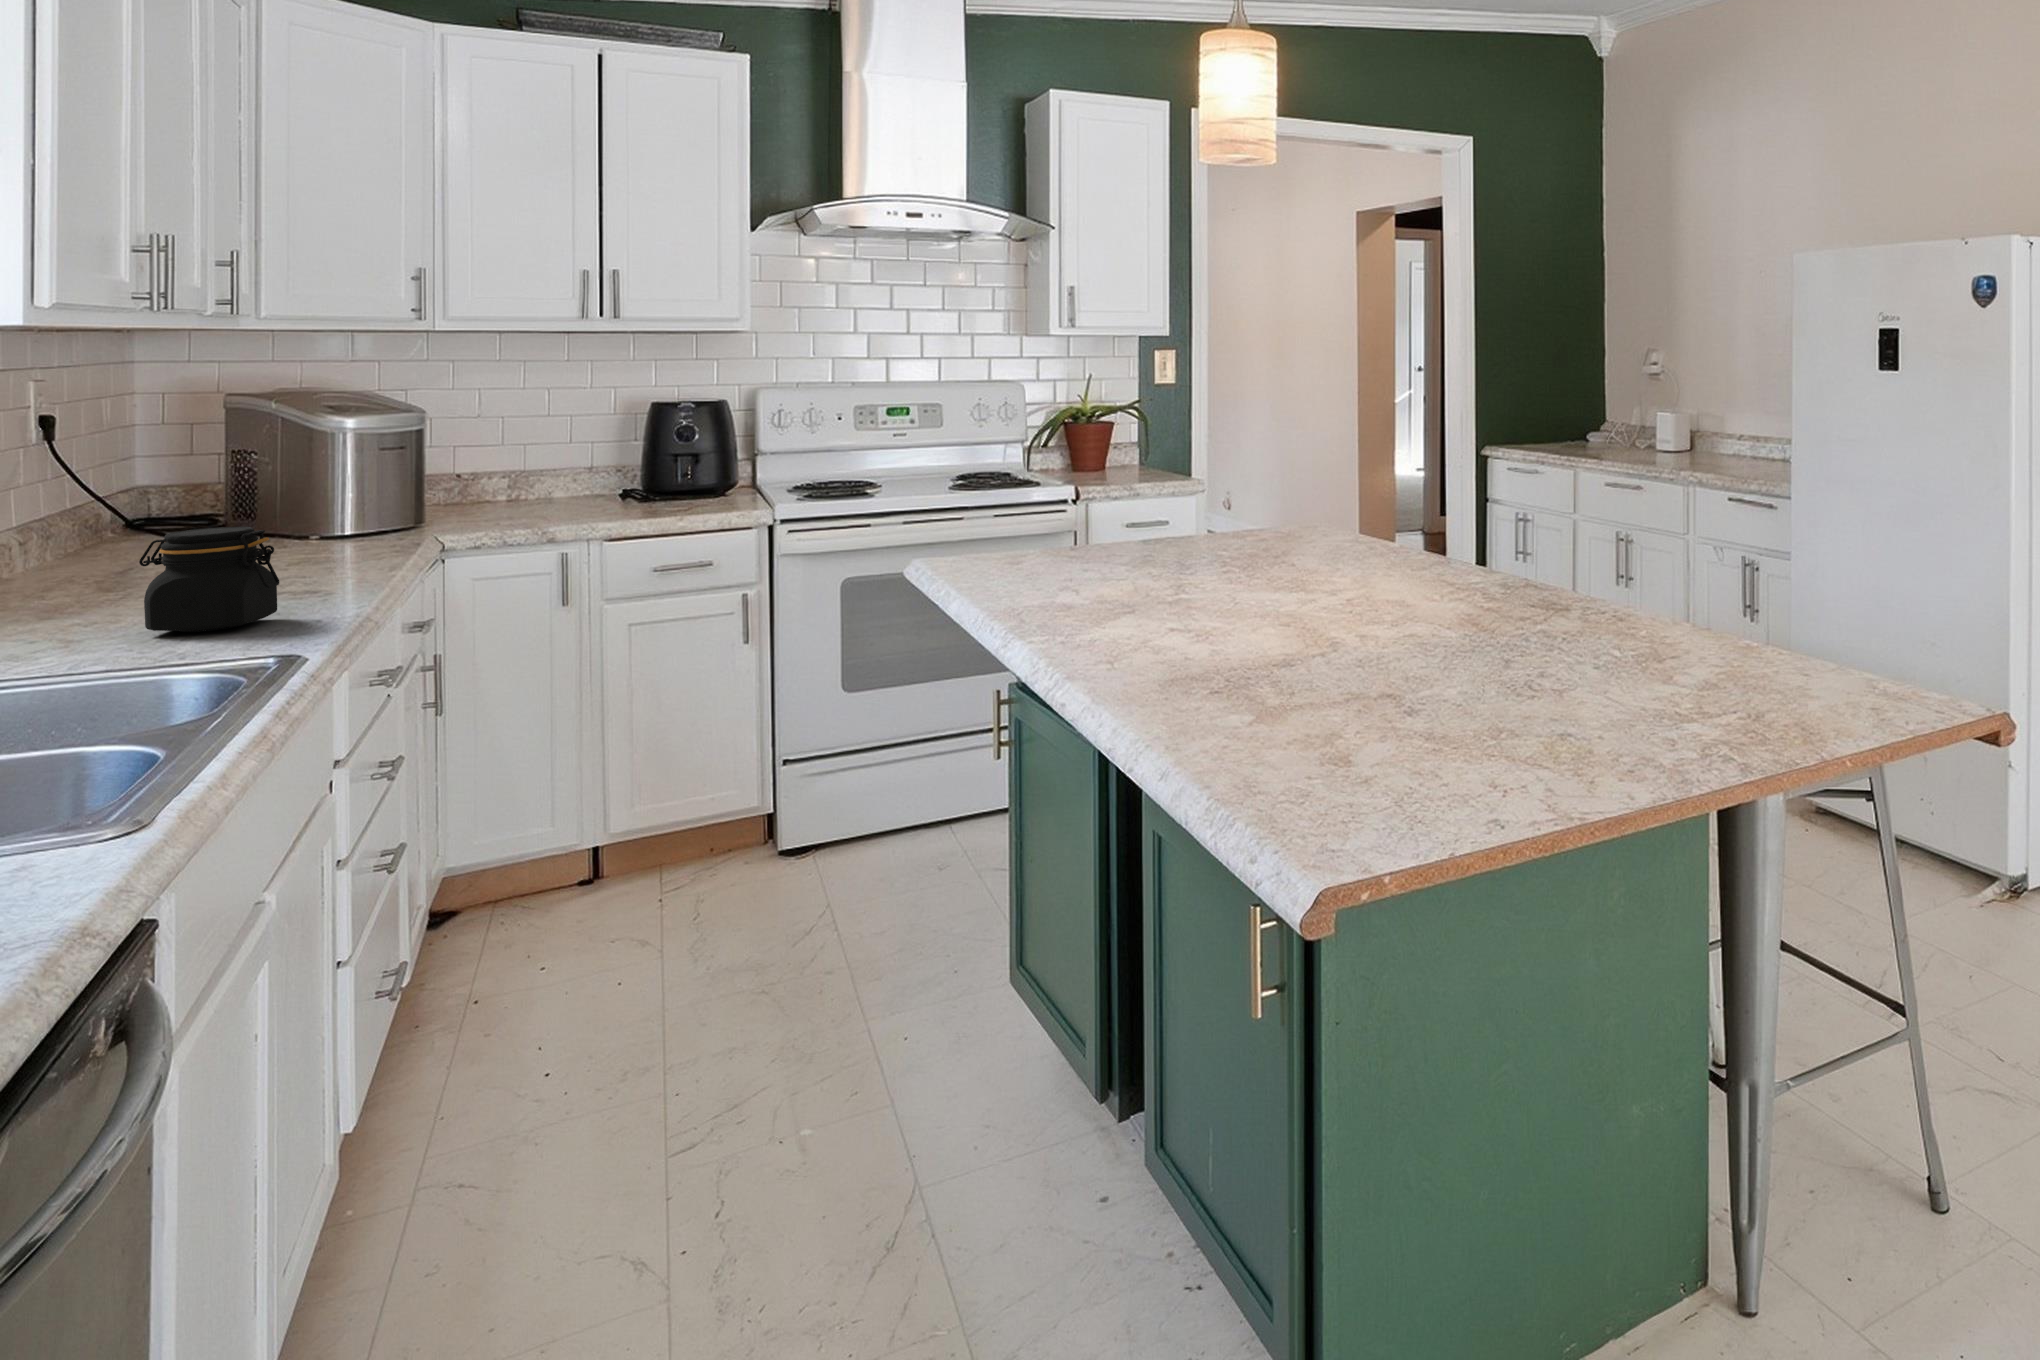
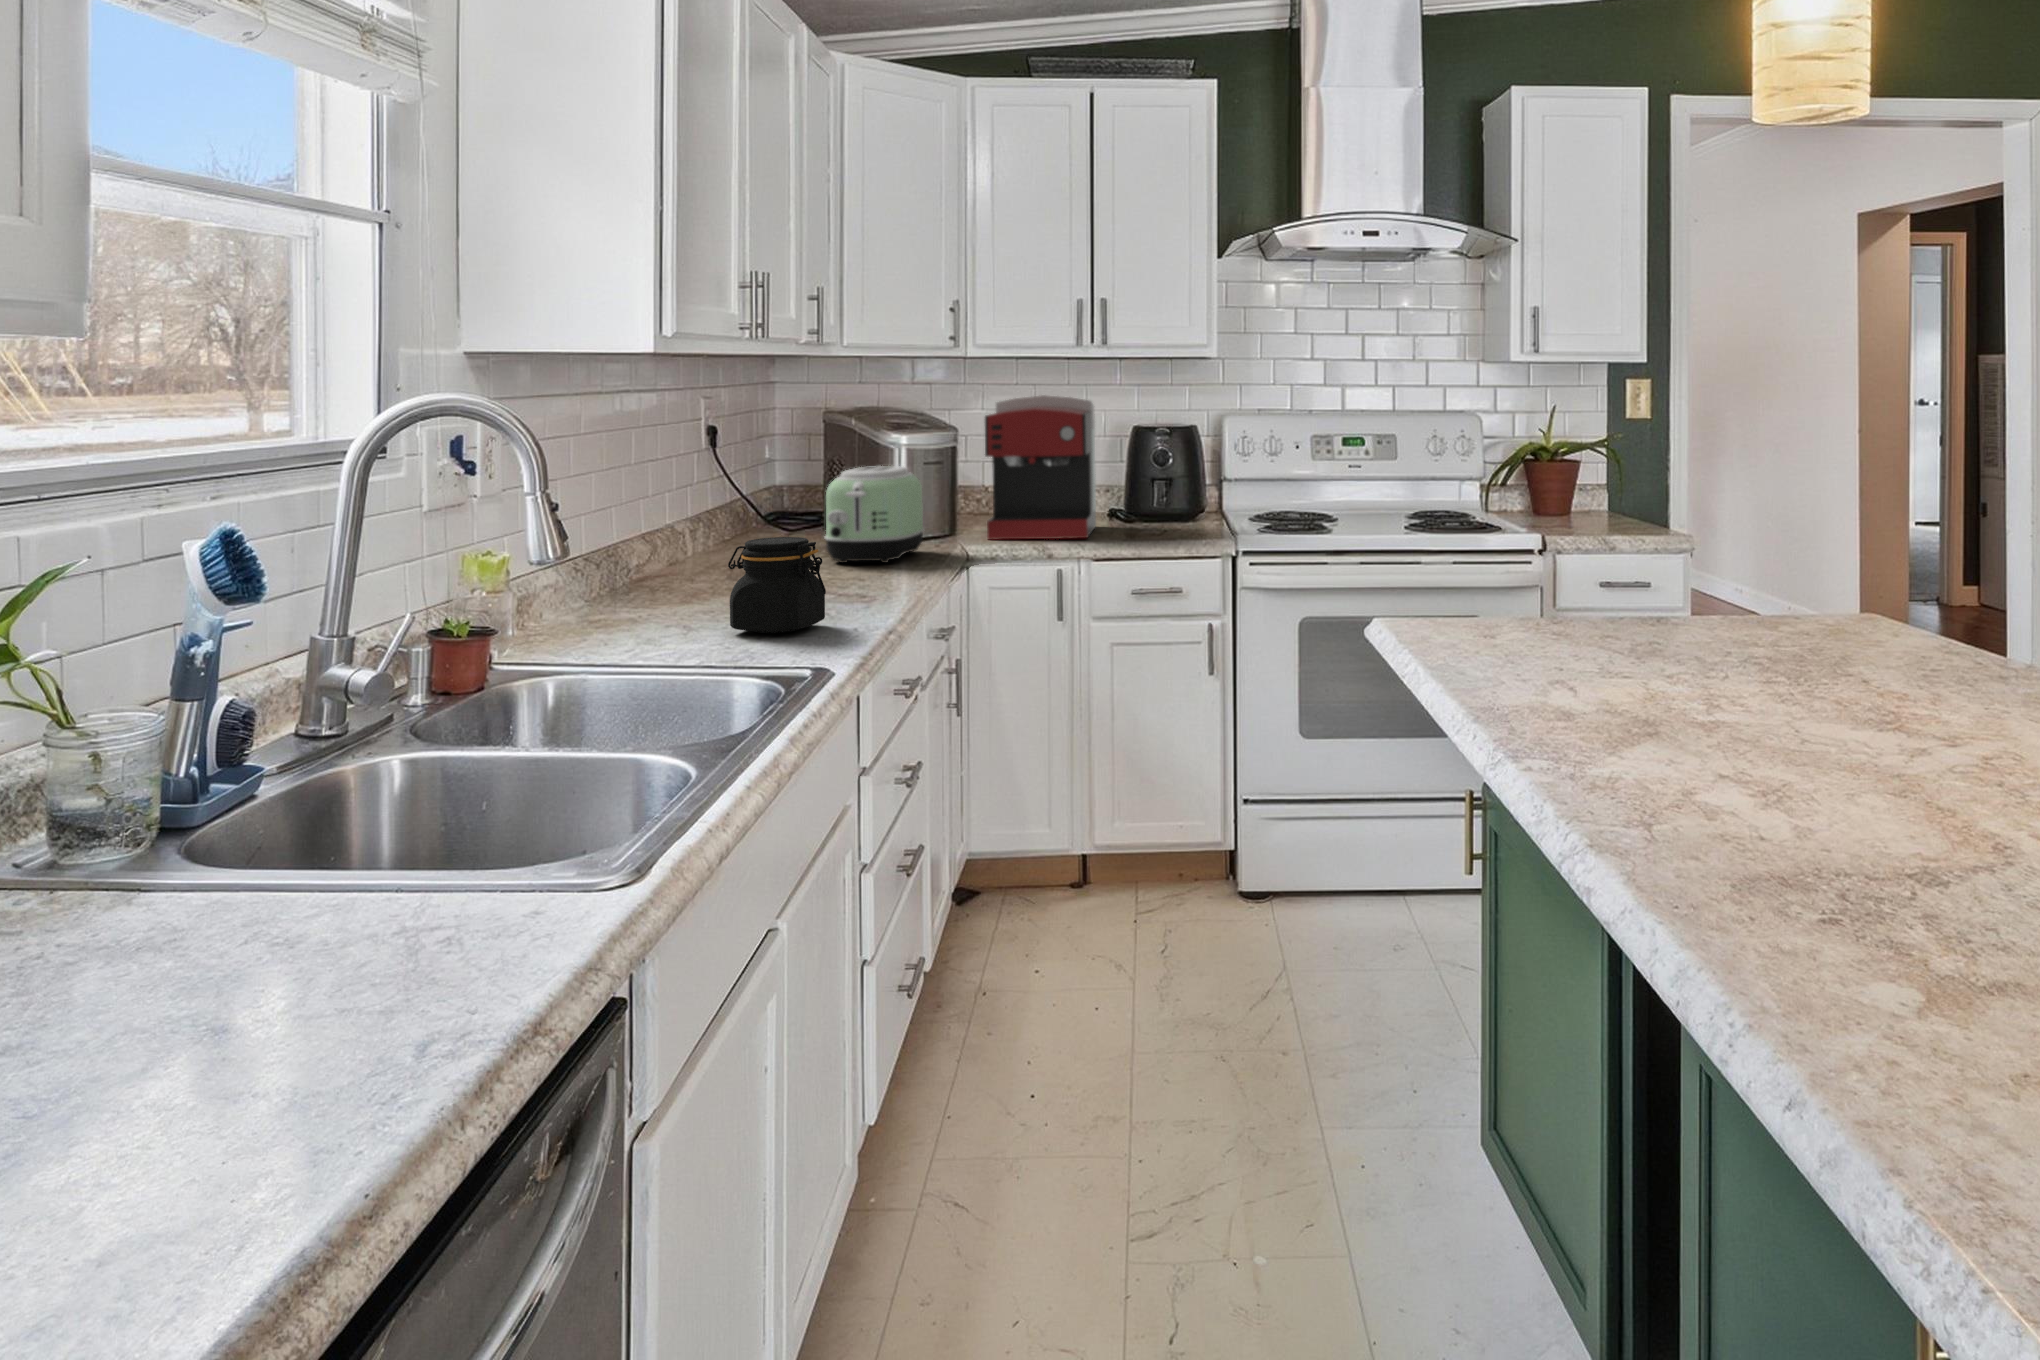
coffee maker: none [466,372,607,527] -> present [985,395,1096,540]
toaster: none [253,451,391,560] -> present [825,466,924,563]

